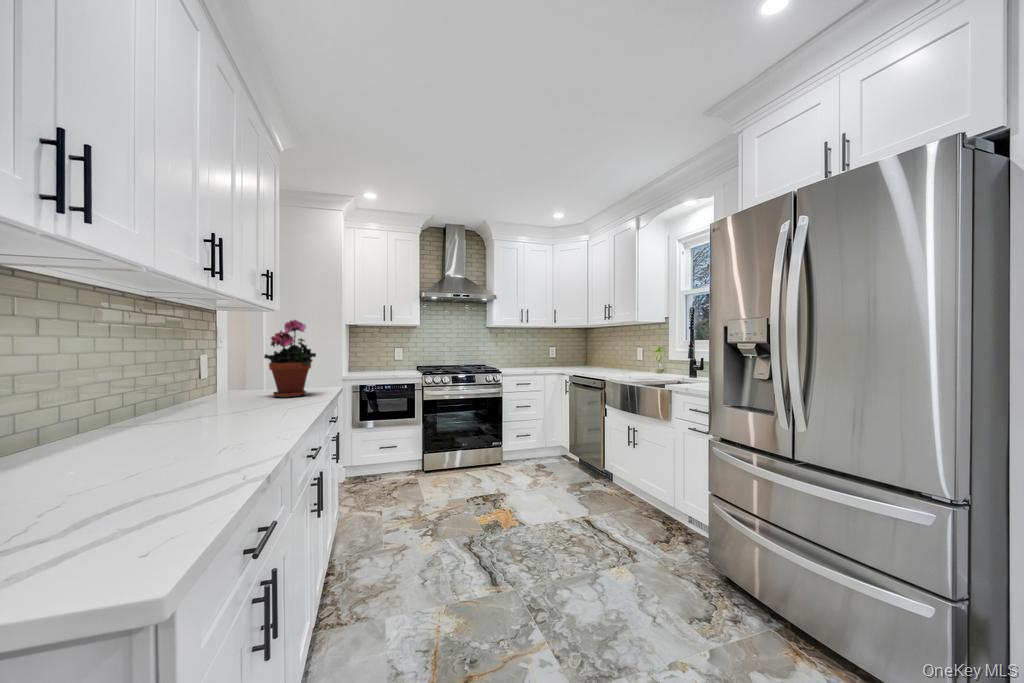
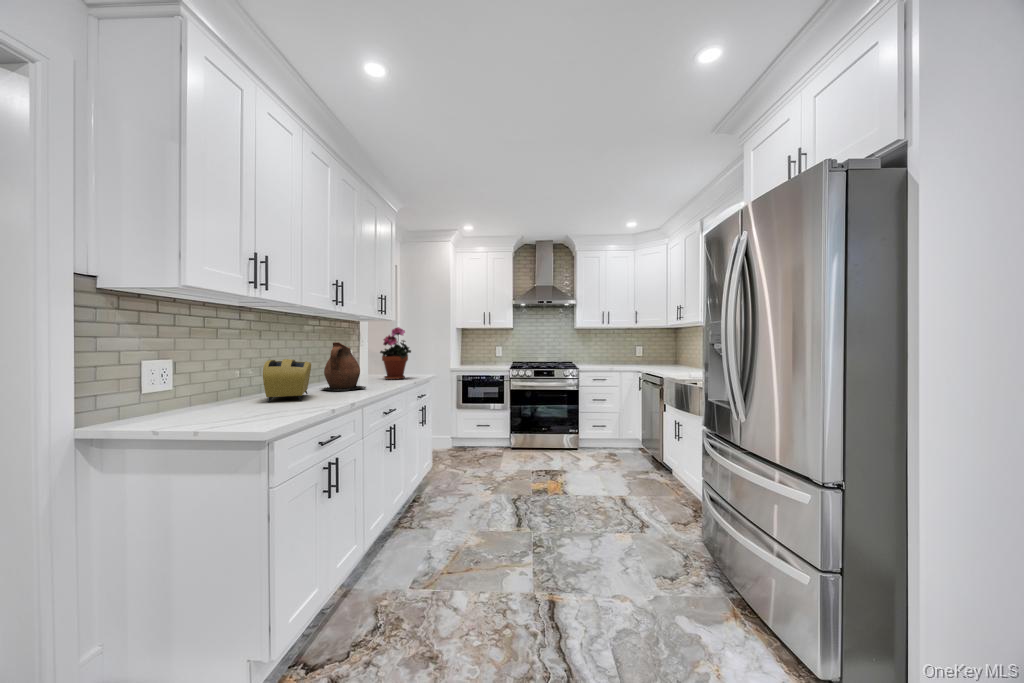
ceramic pitcher: none [180,341,270,425] -> present [322,342,366,391]
toaster: none [76,373,183,464] -> present [263,359,311,402]

